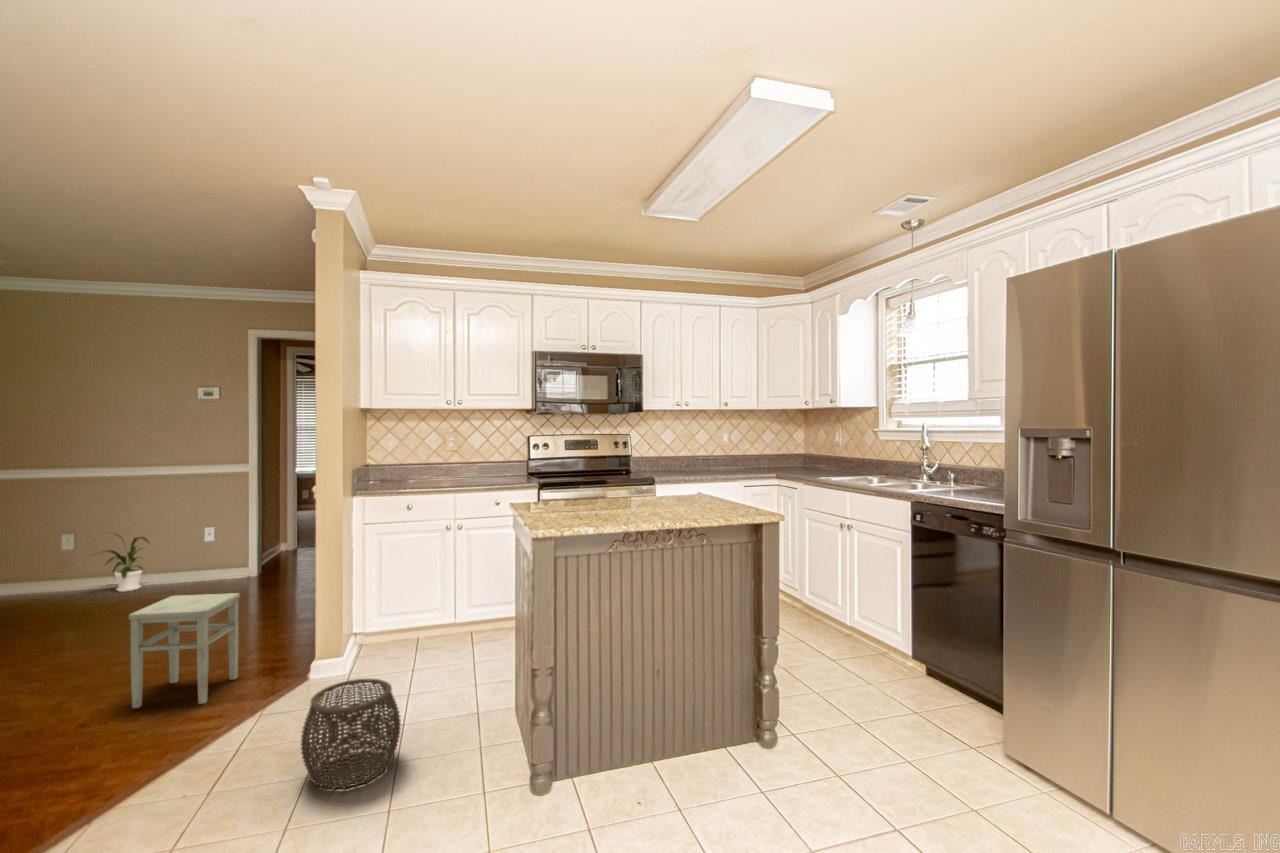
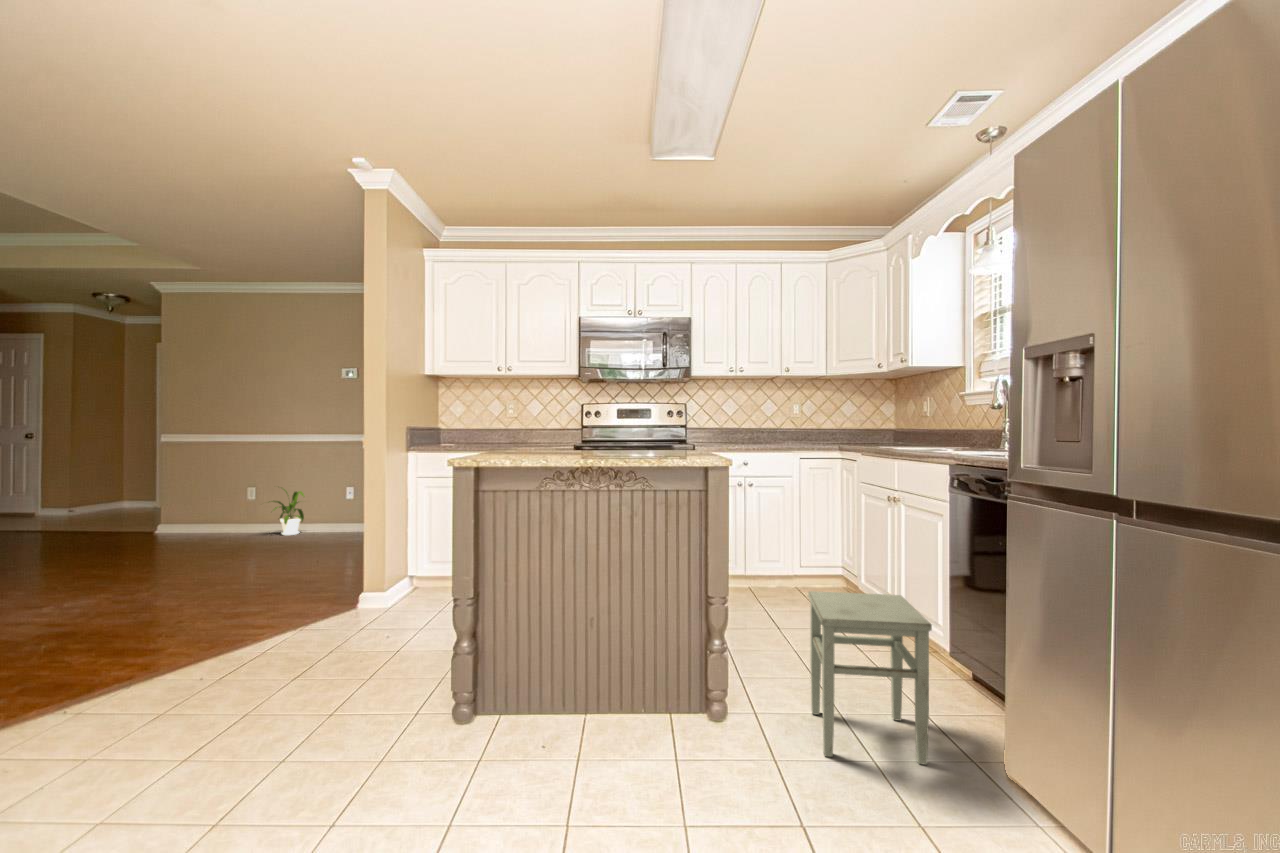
stool: present [129,593,240,708] -> present [808,591,932,765]
woven basket: present [301,679,401,789] -> none [273,602,368,696]

